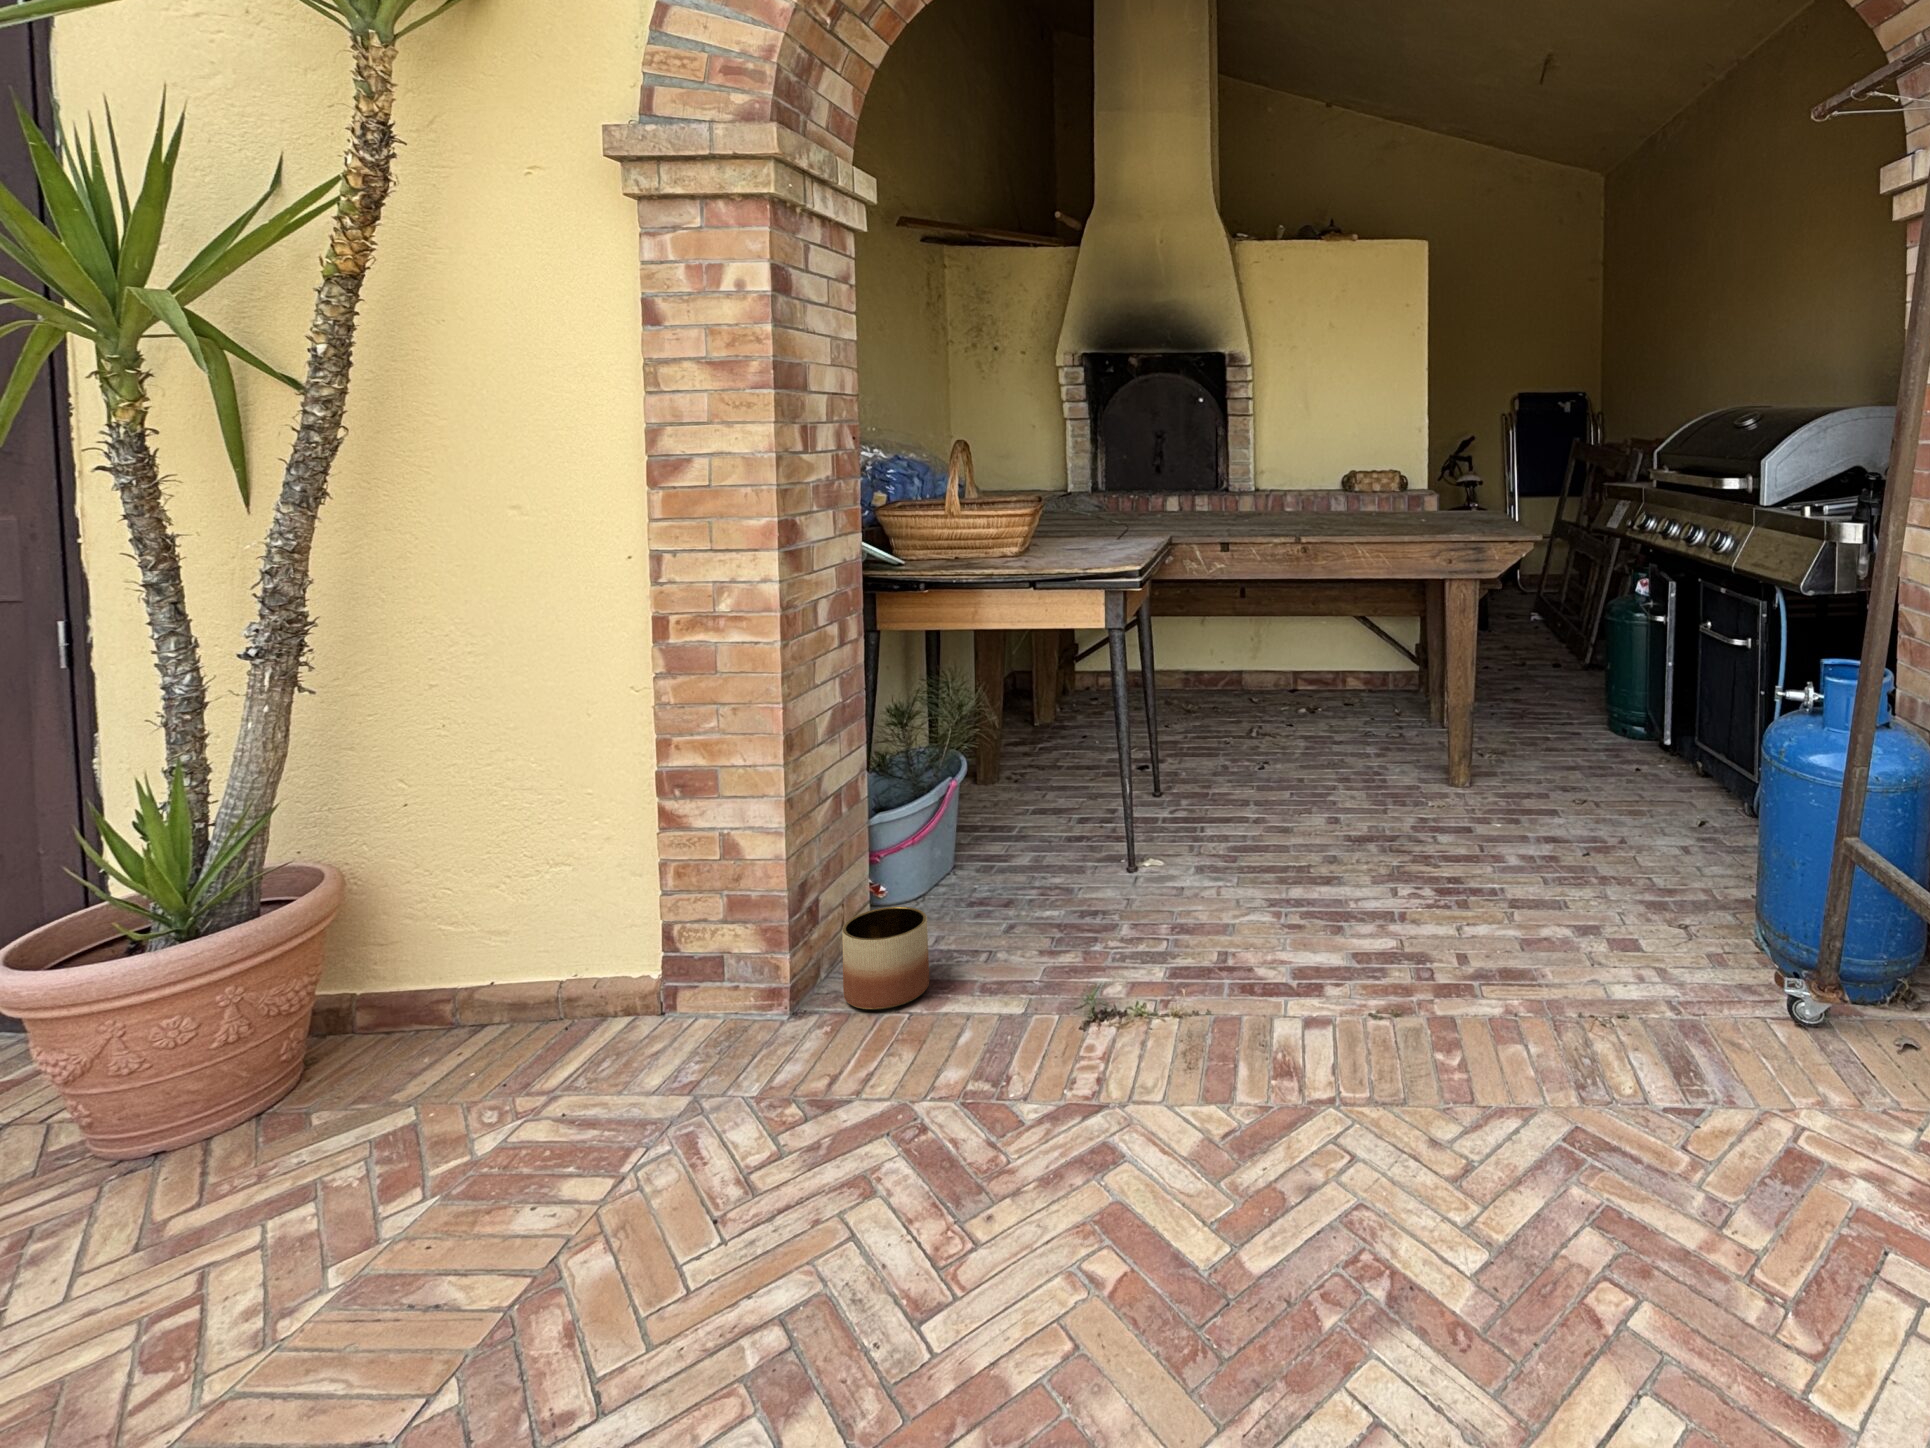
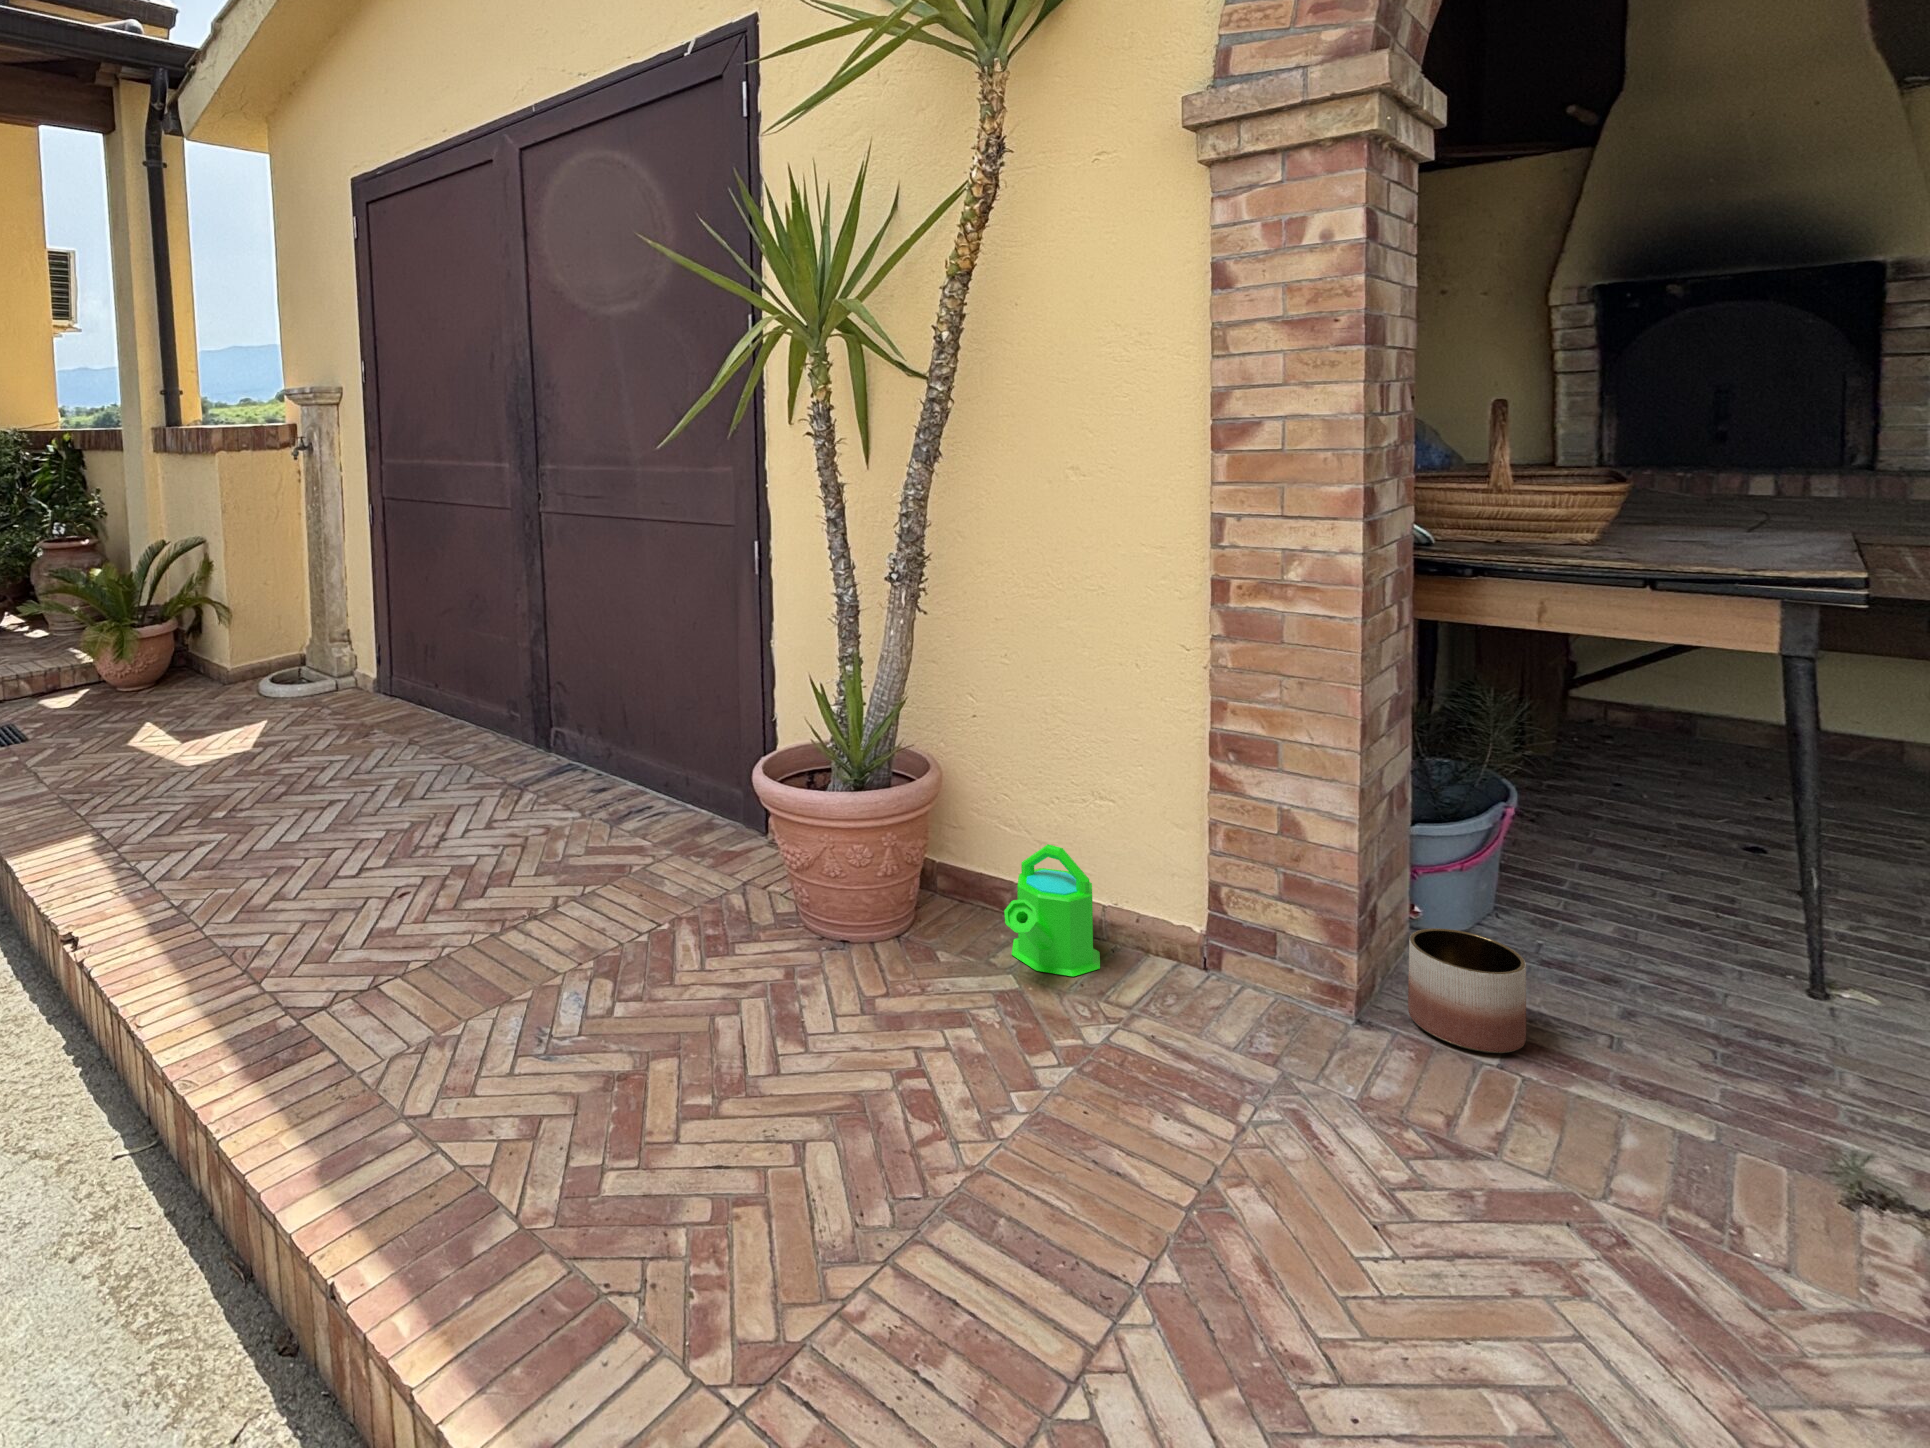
watering can: none [412,933,554,1083] -> present [1004,844,1100,977]

